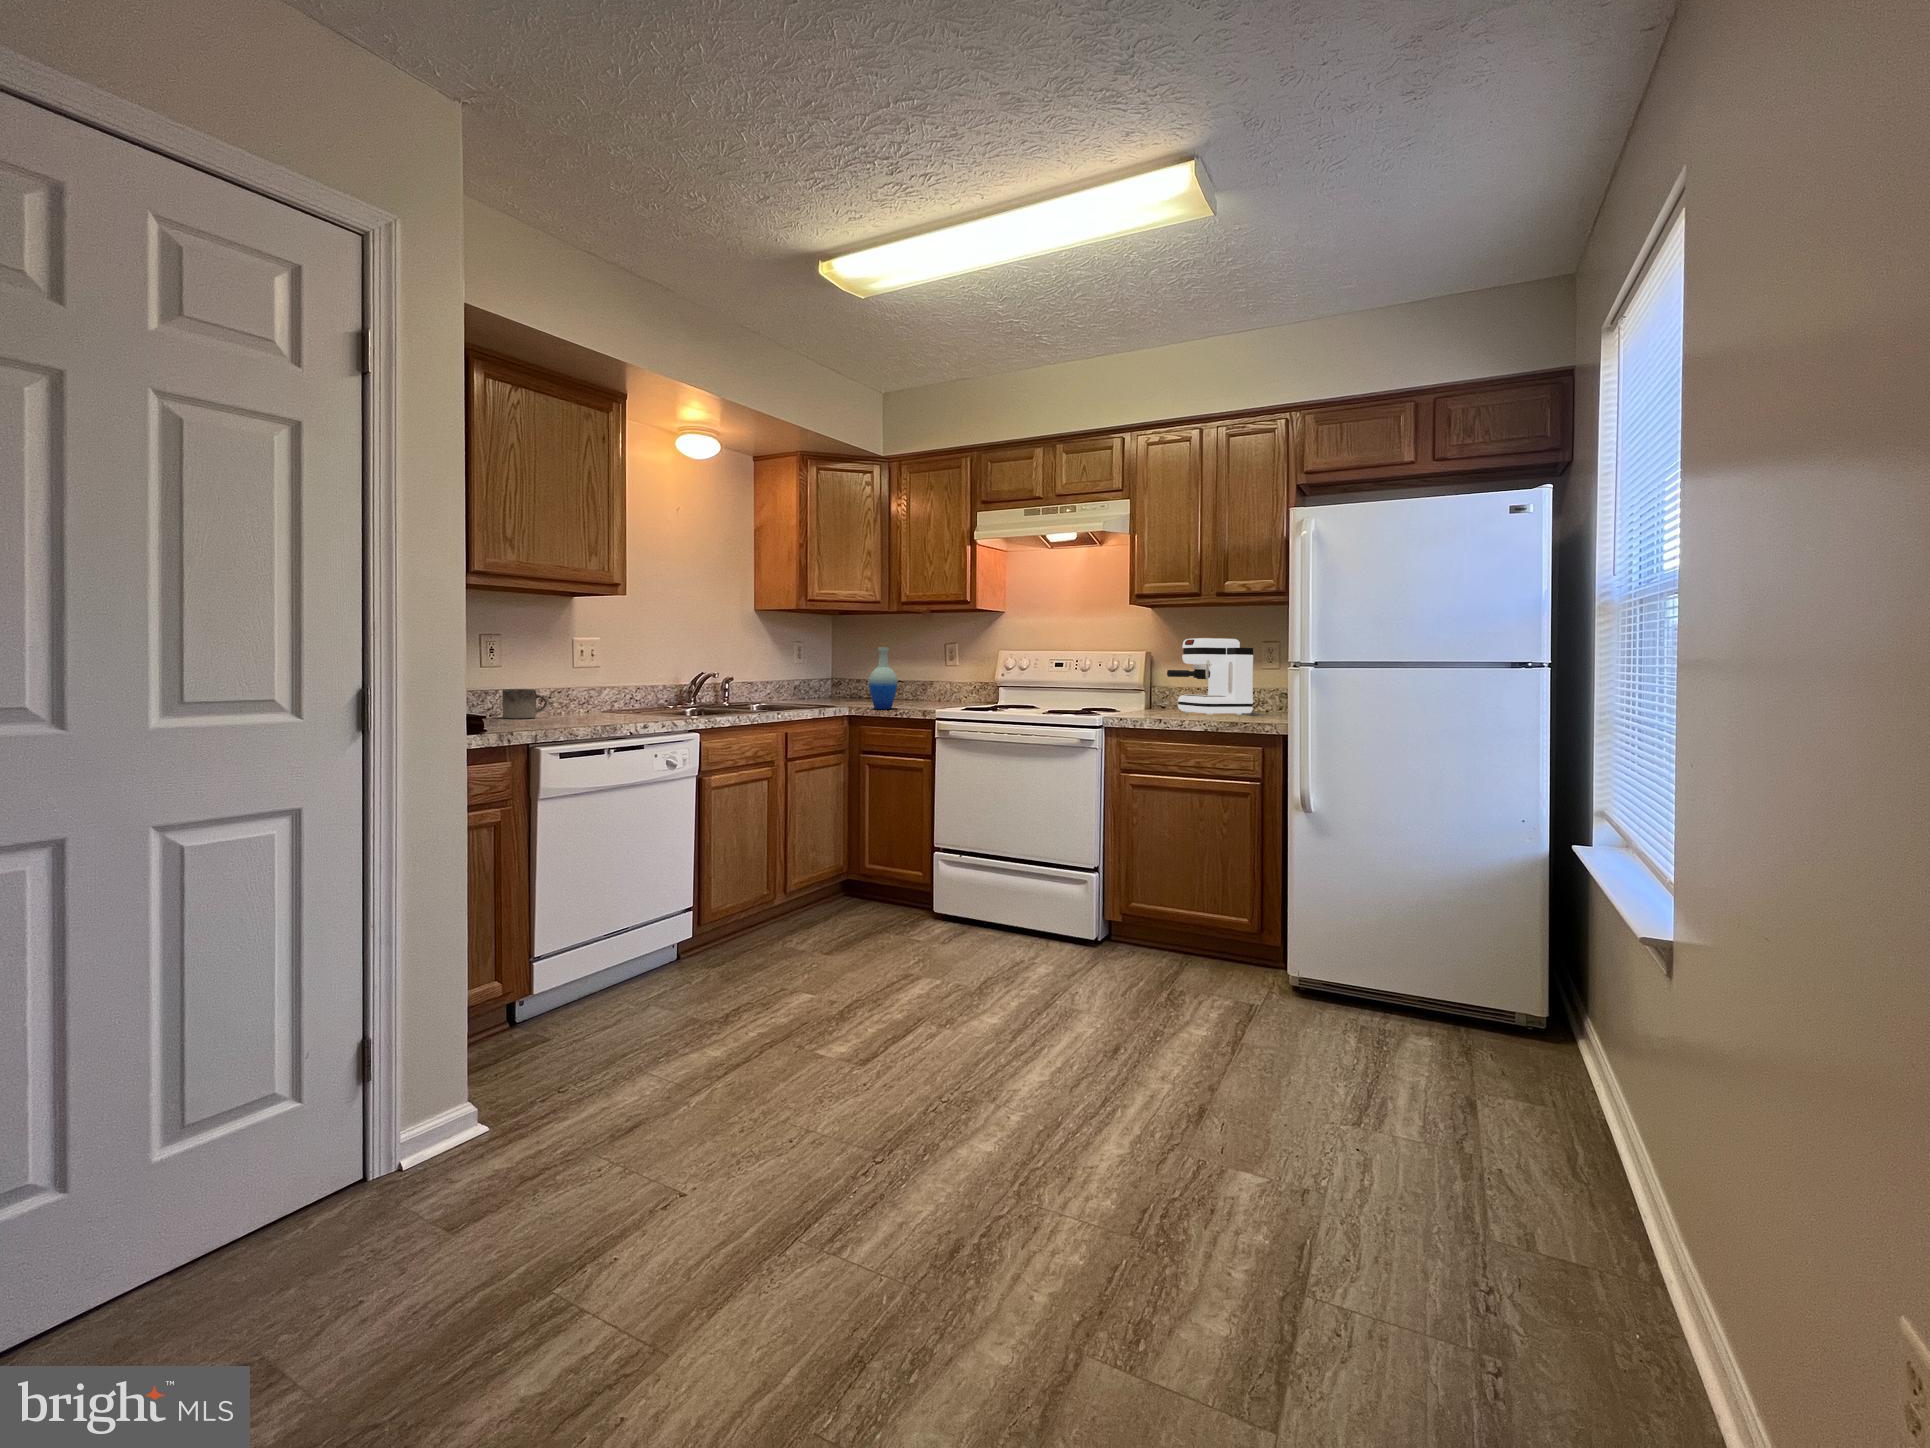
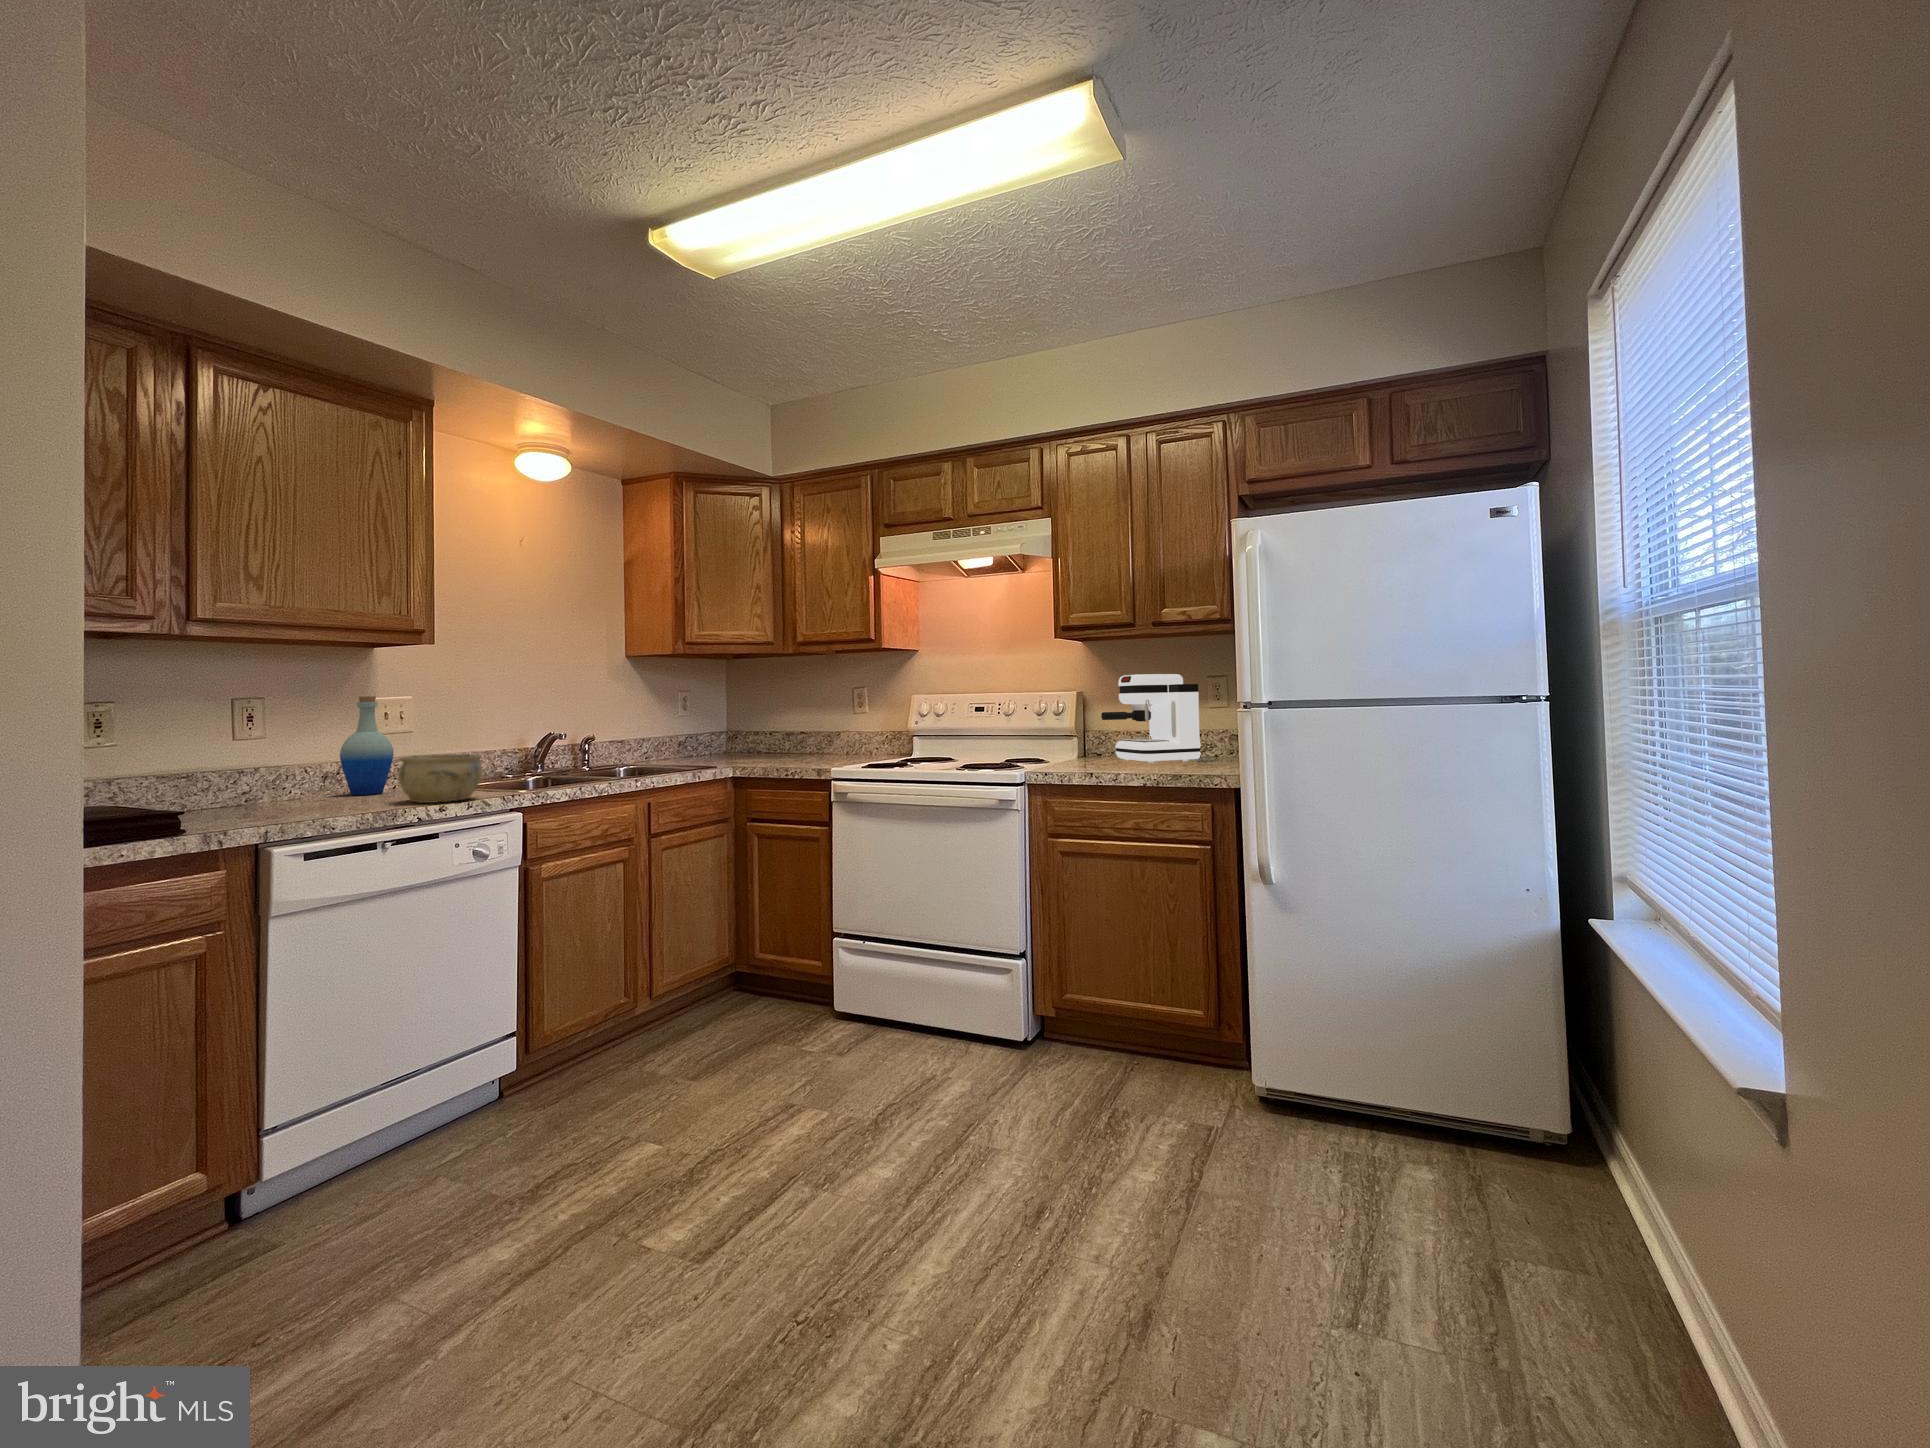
bottle: present [869,643,897,709] -> present [340,696,394,795]
ceramic bowl: none [607,684,668,722] -> present [398,754,483,803]
mug: present [503,689,547,719] -> none [259,766,323,805]

